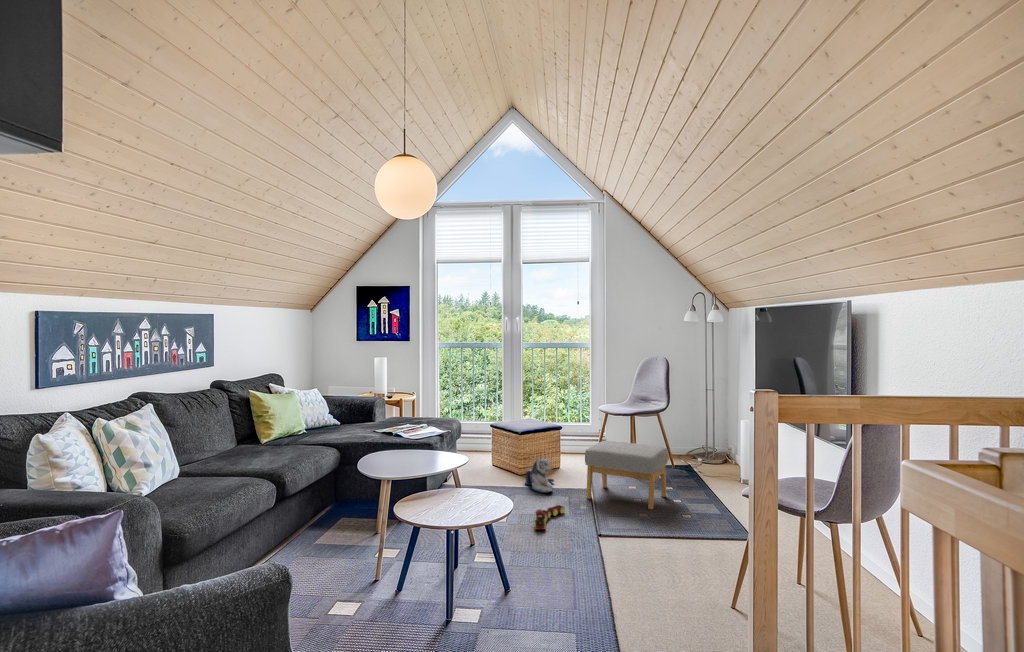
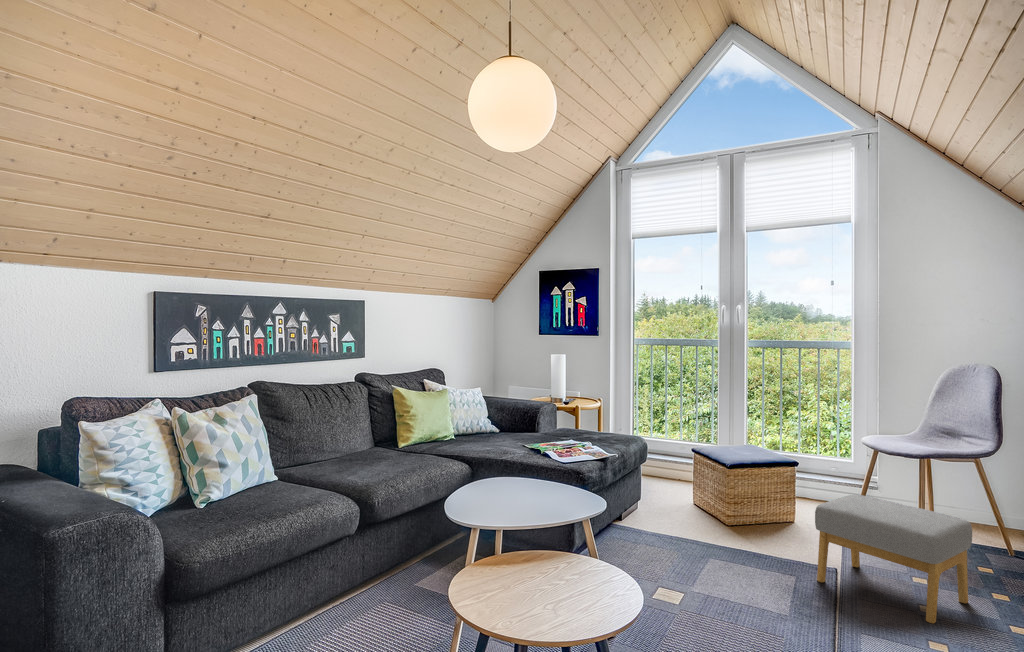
plush toy: present [525,457,554,493] -> none [727,506,773,562]
toy train: present [534,505,565,530] -> none [709,586,771,625]

